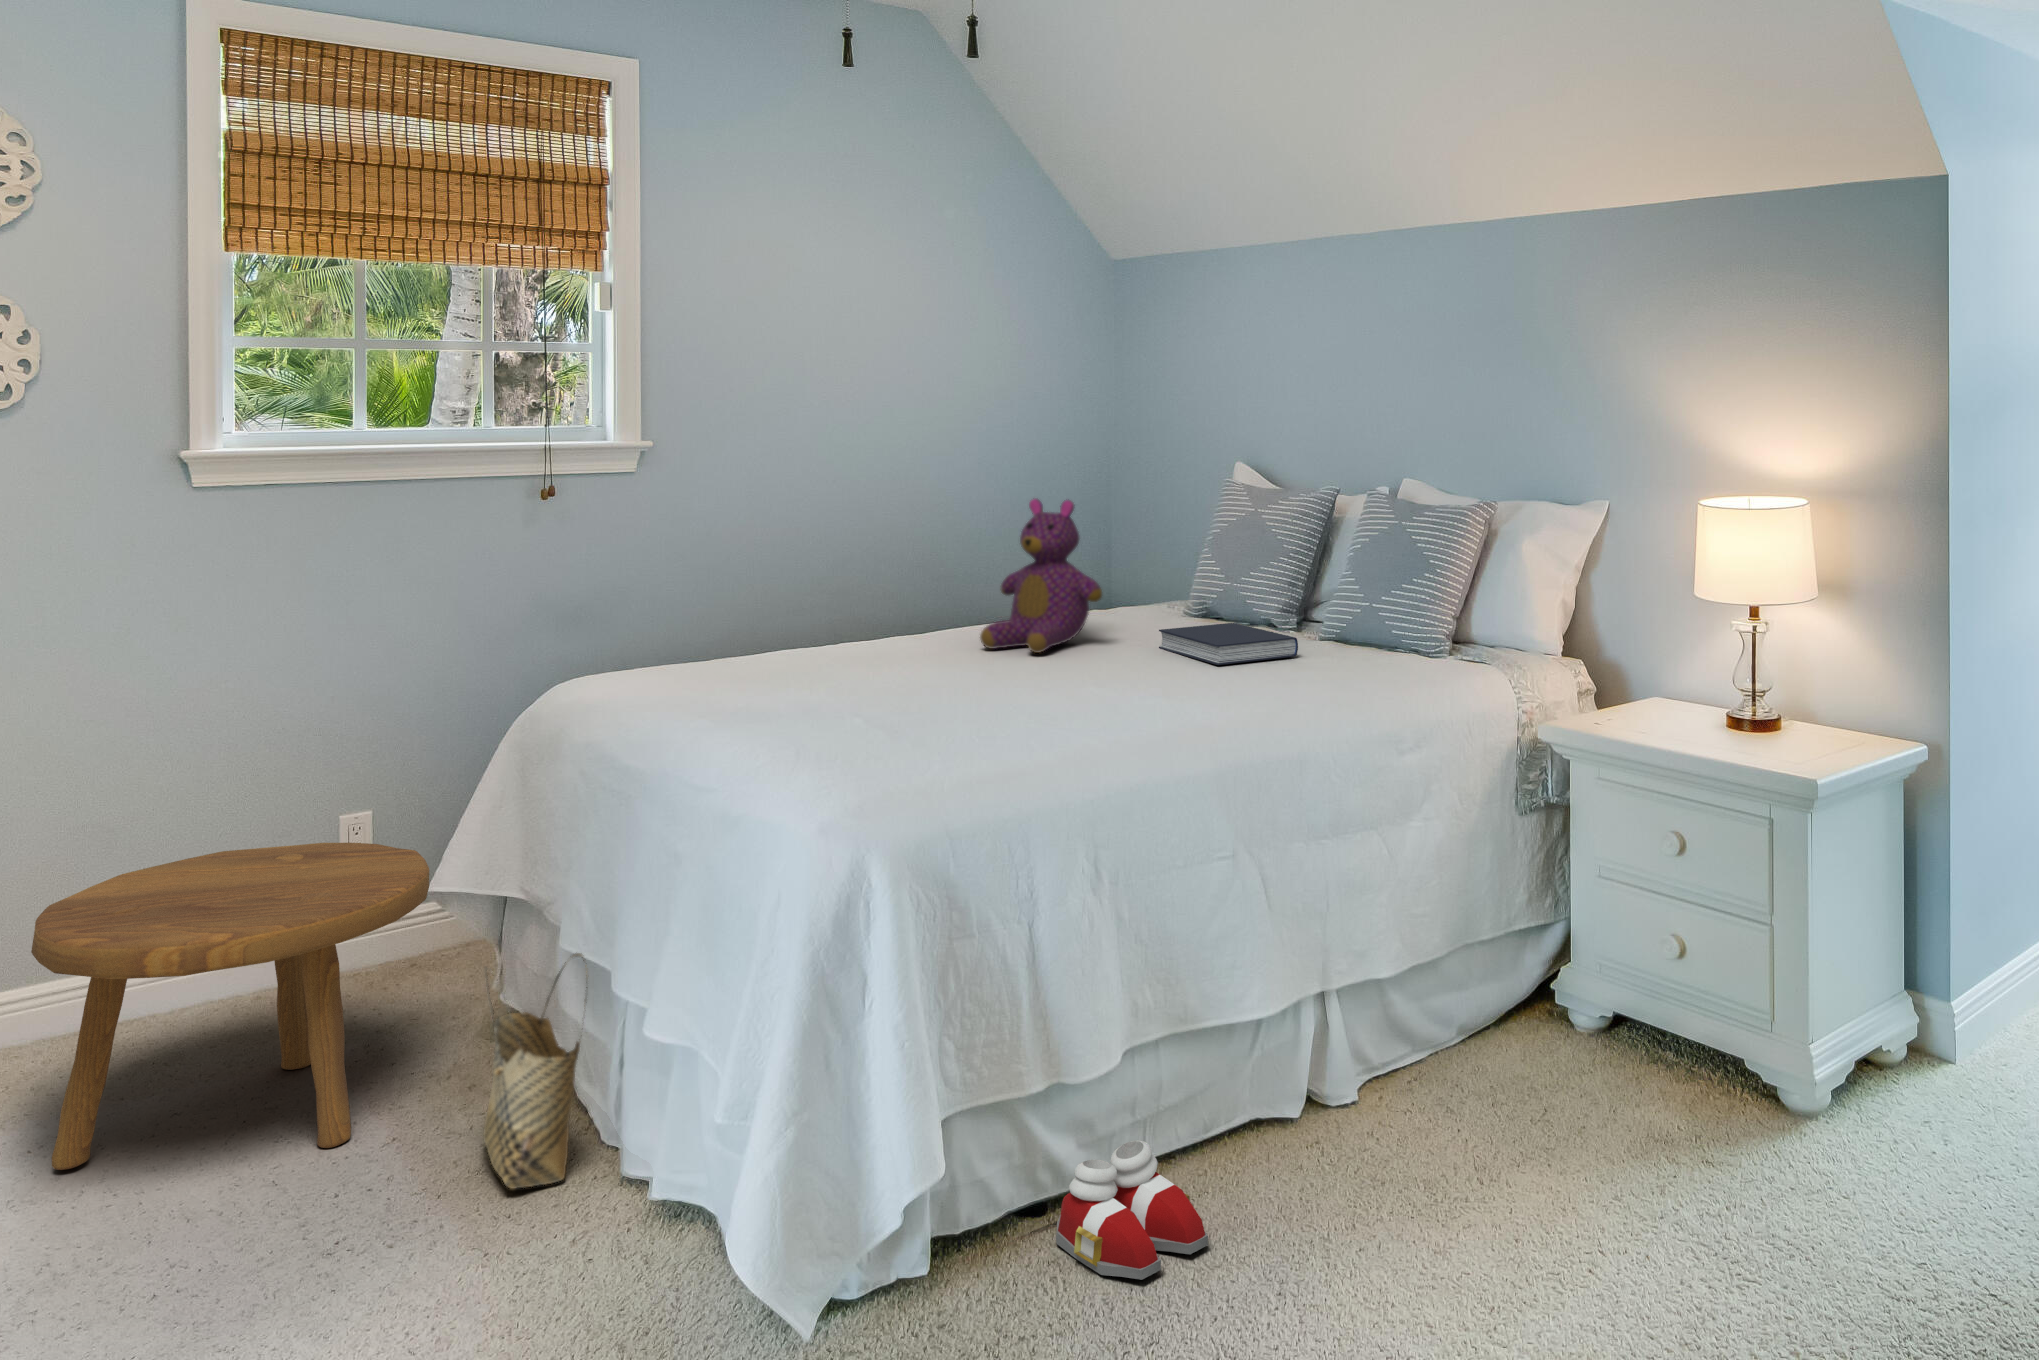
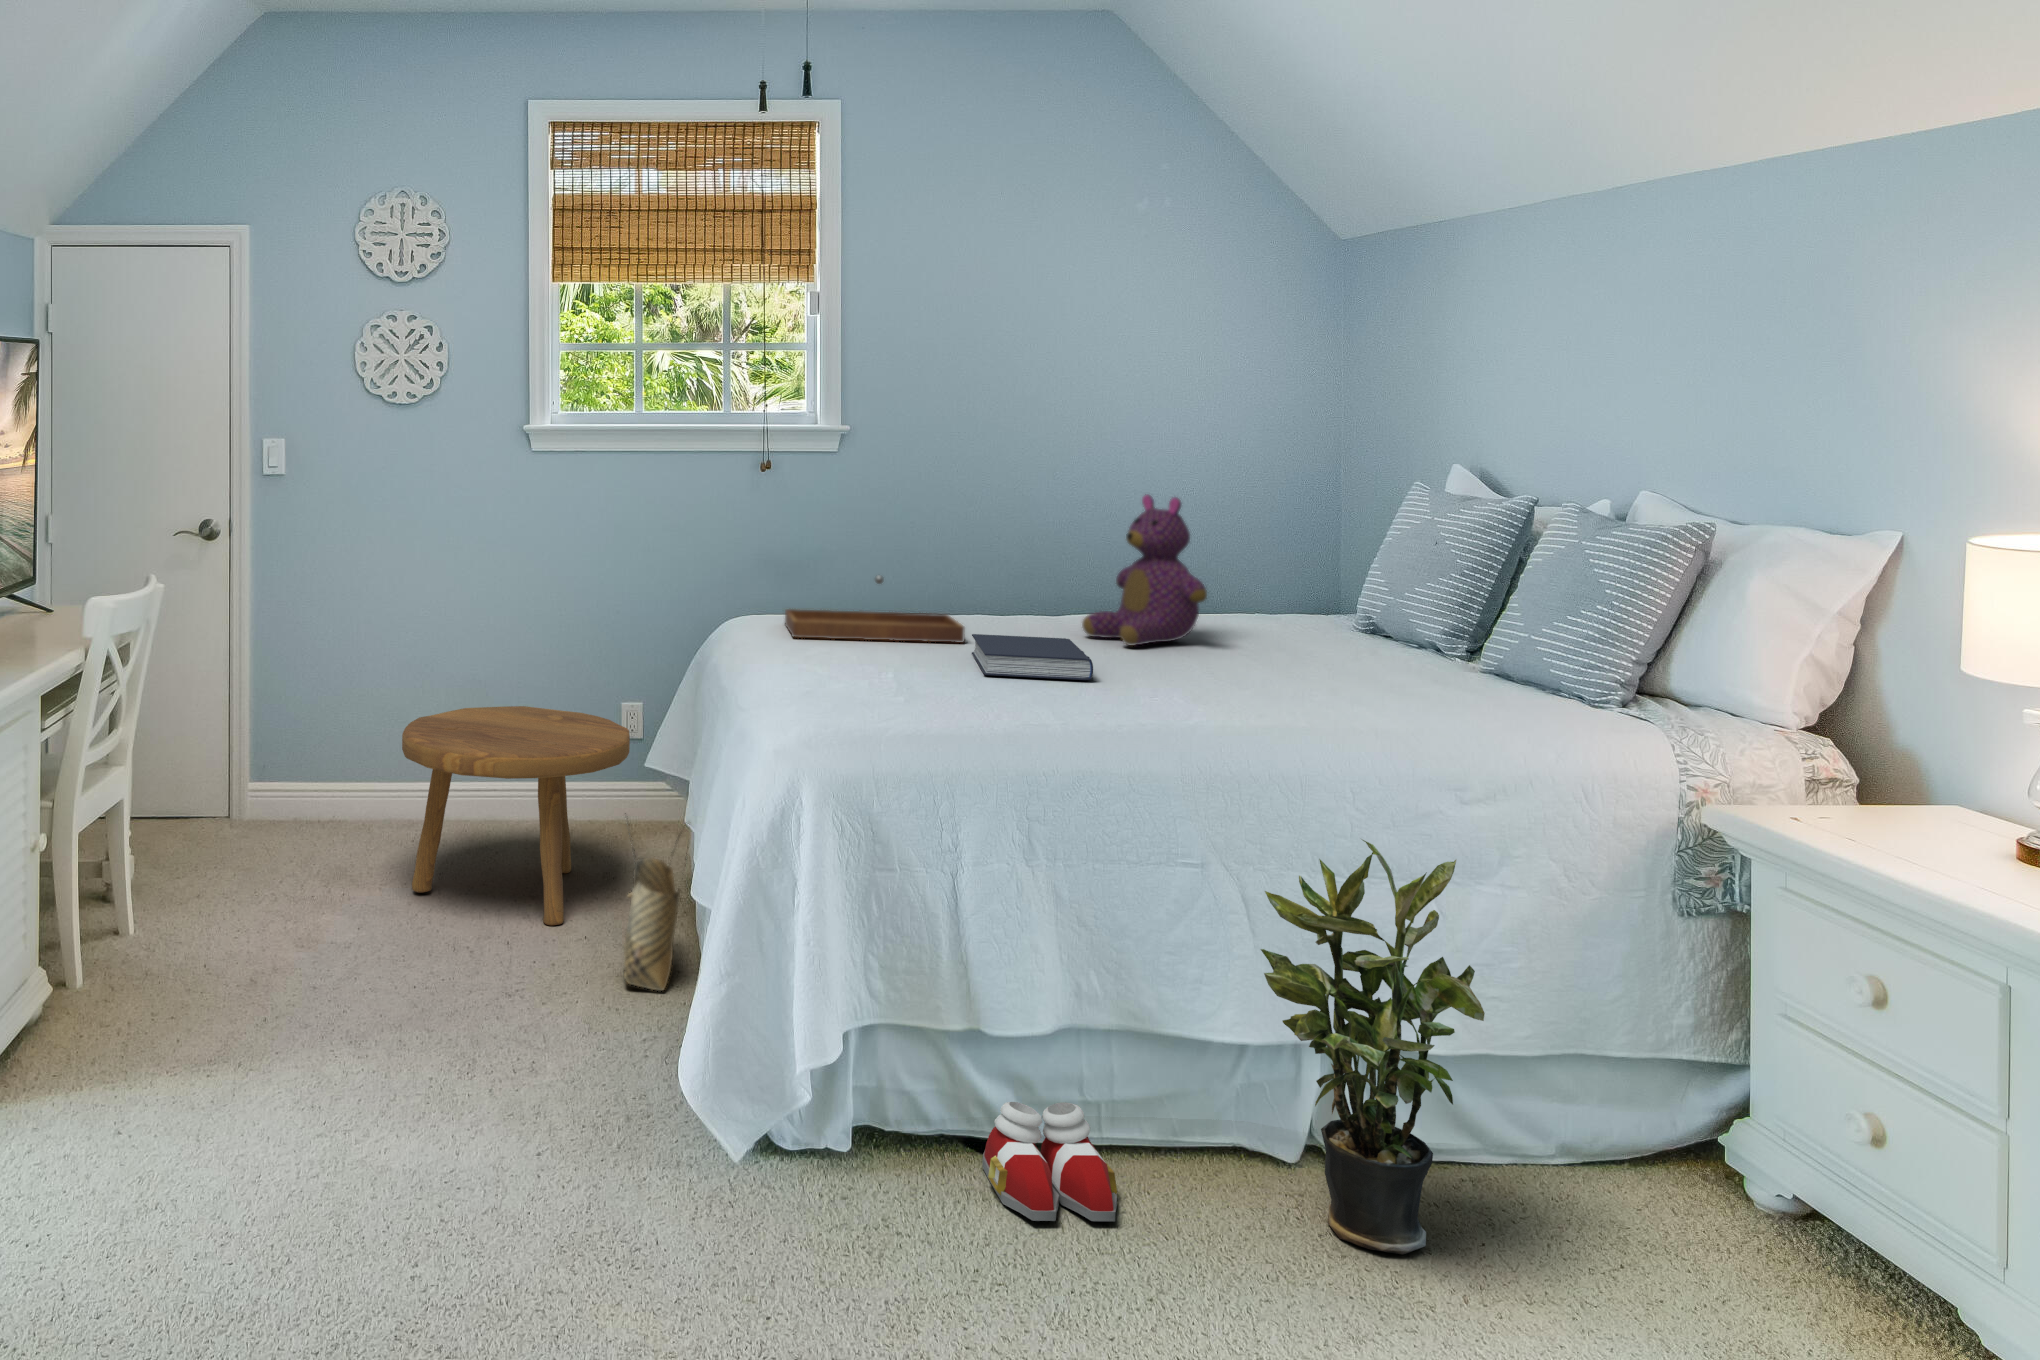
tray: none [655,611,882,699] -> present [785,575,964,643]
book: present [1159,623,1298,665] -> present [972,634,1093,680]
potted plant: none [1296,806,1465,1177] -> present [1261,840,1485,1255]

